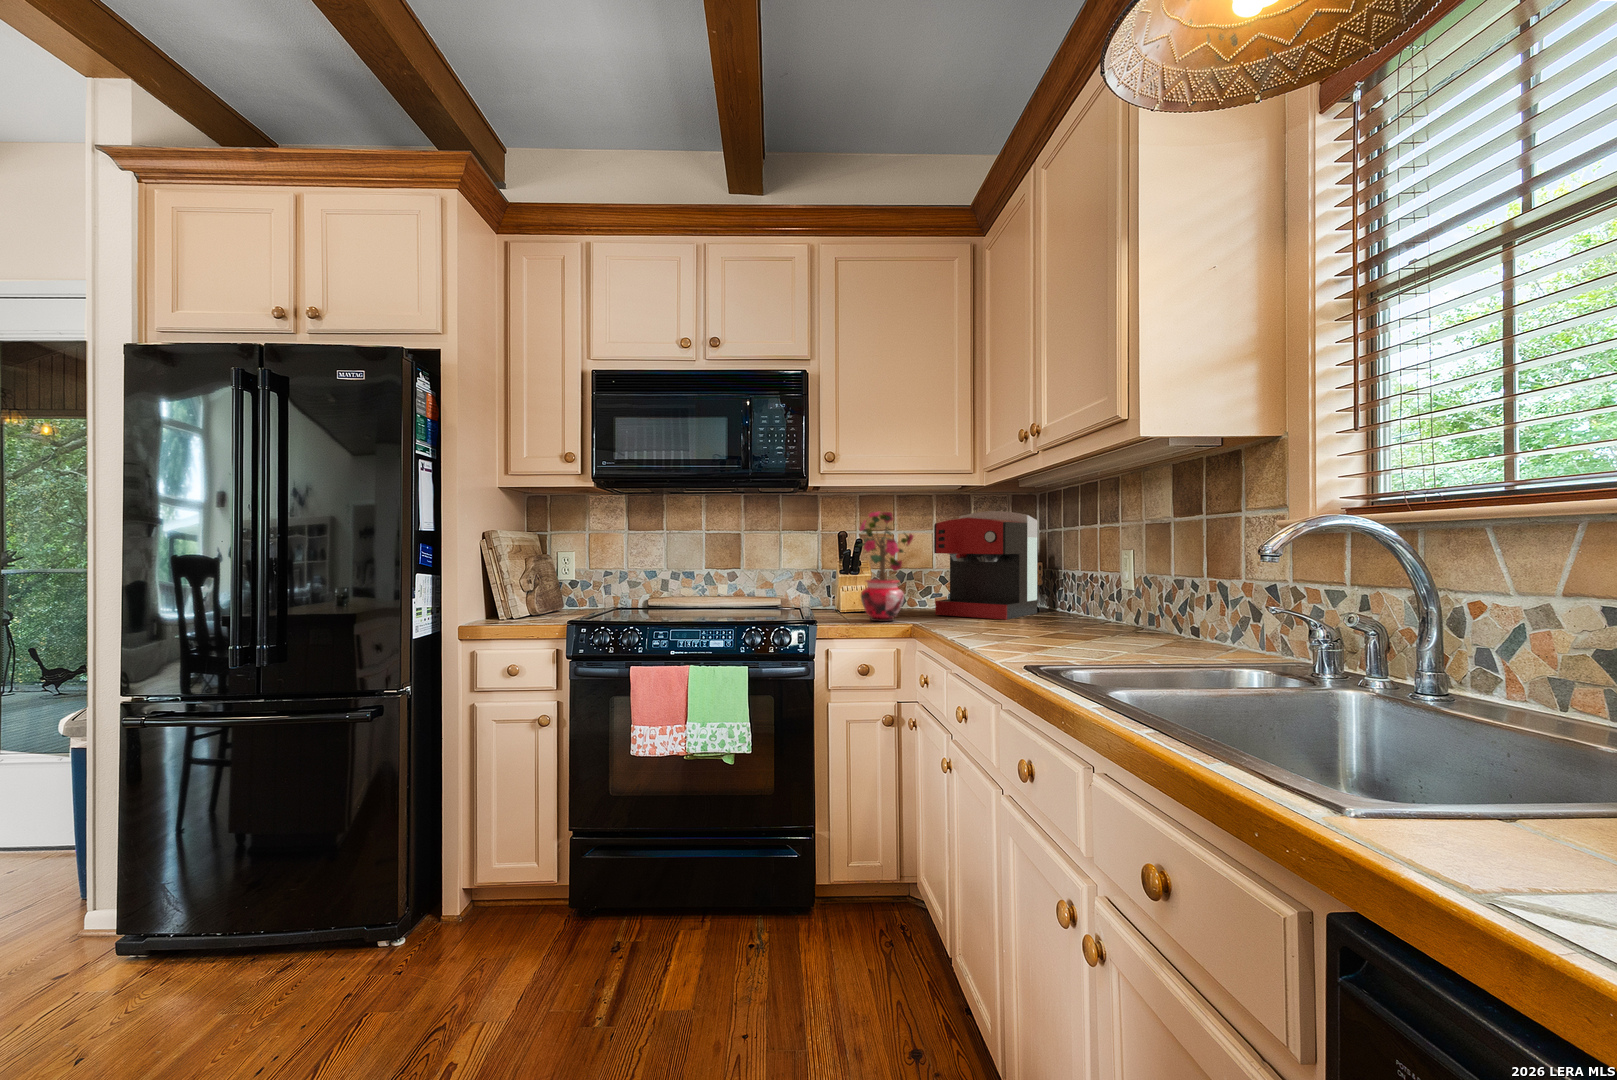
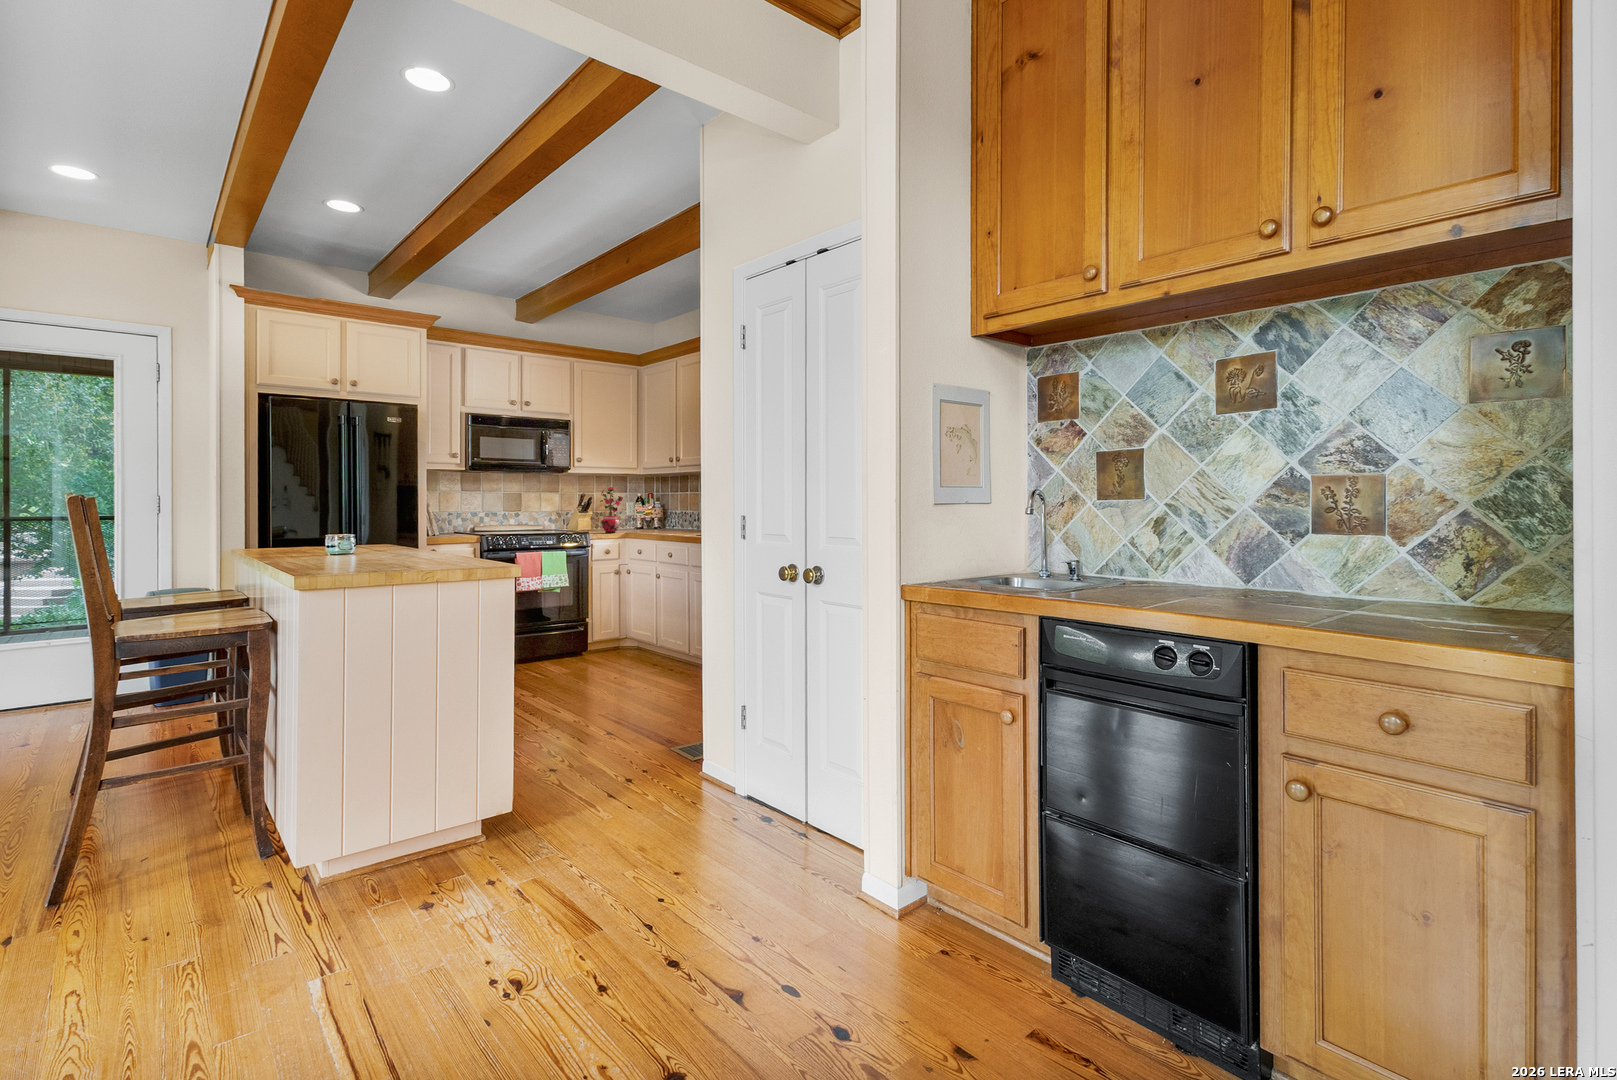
coffee maker: present [934,511,1037,620] -> none [625,486,662,531]

